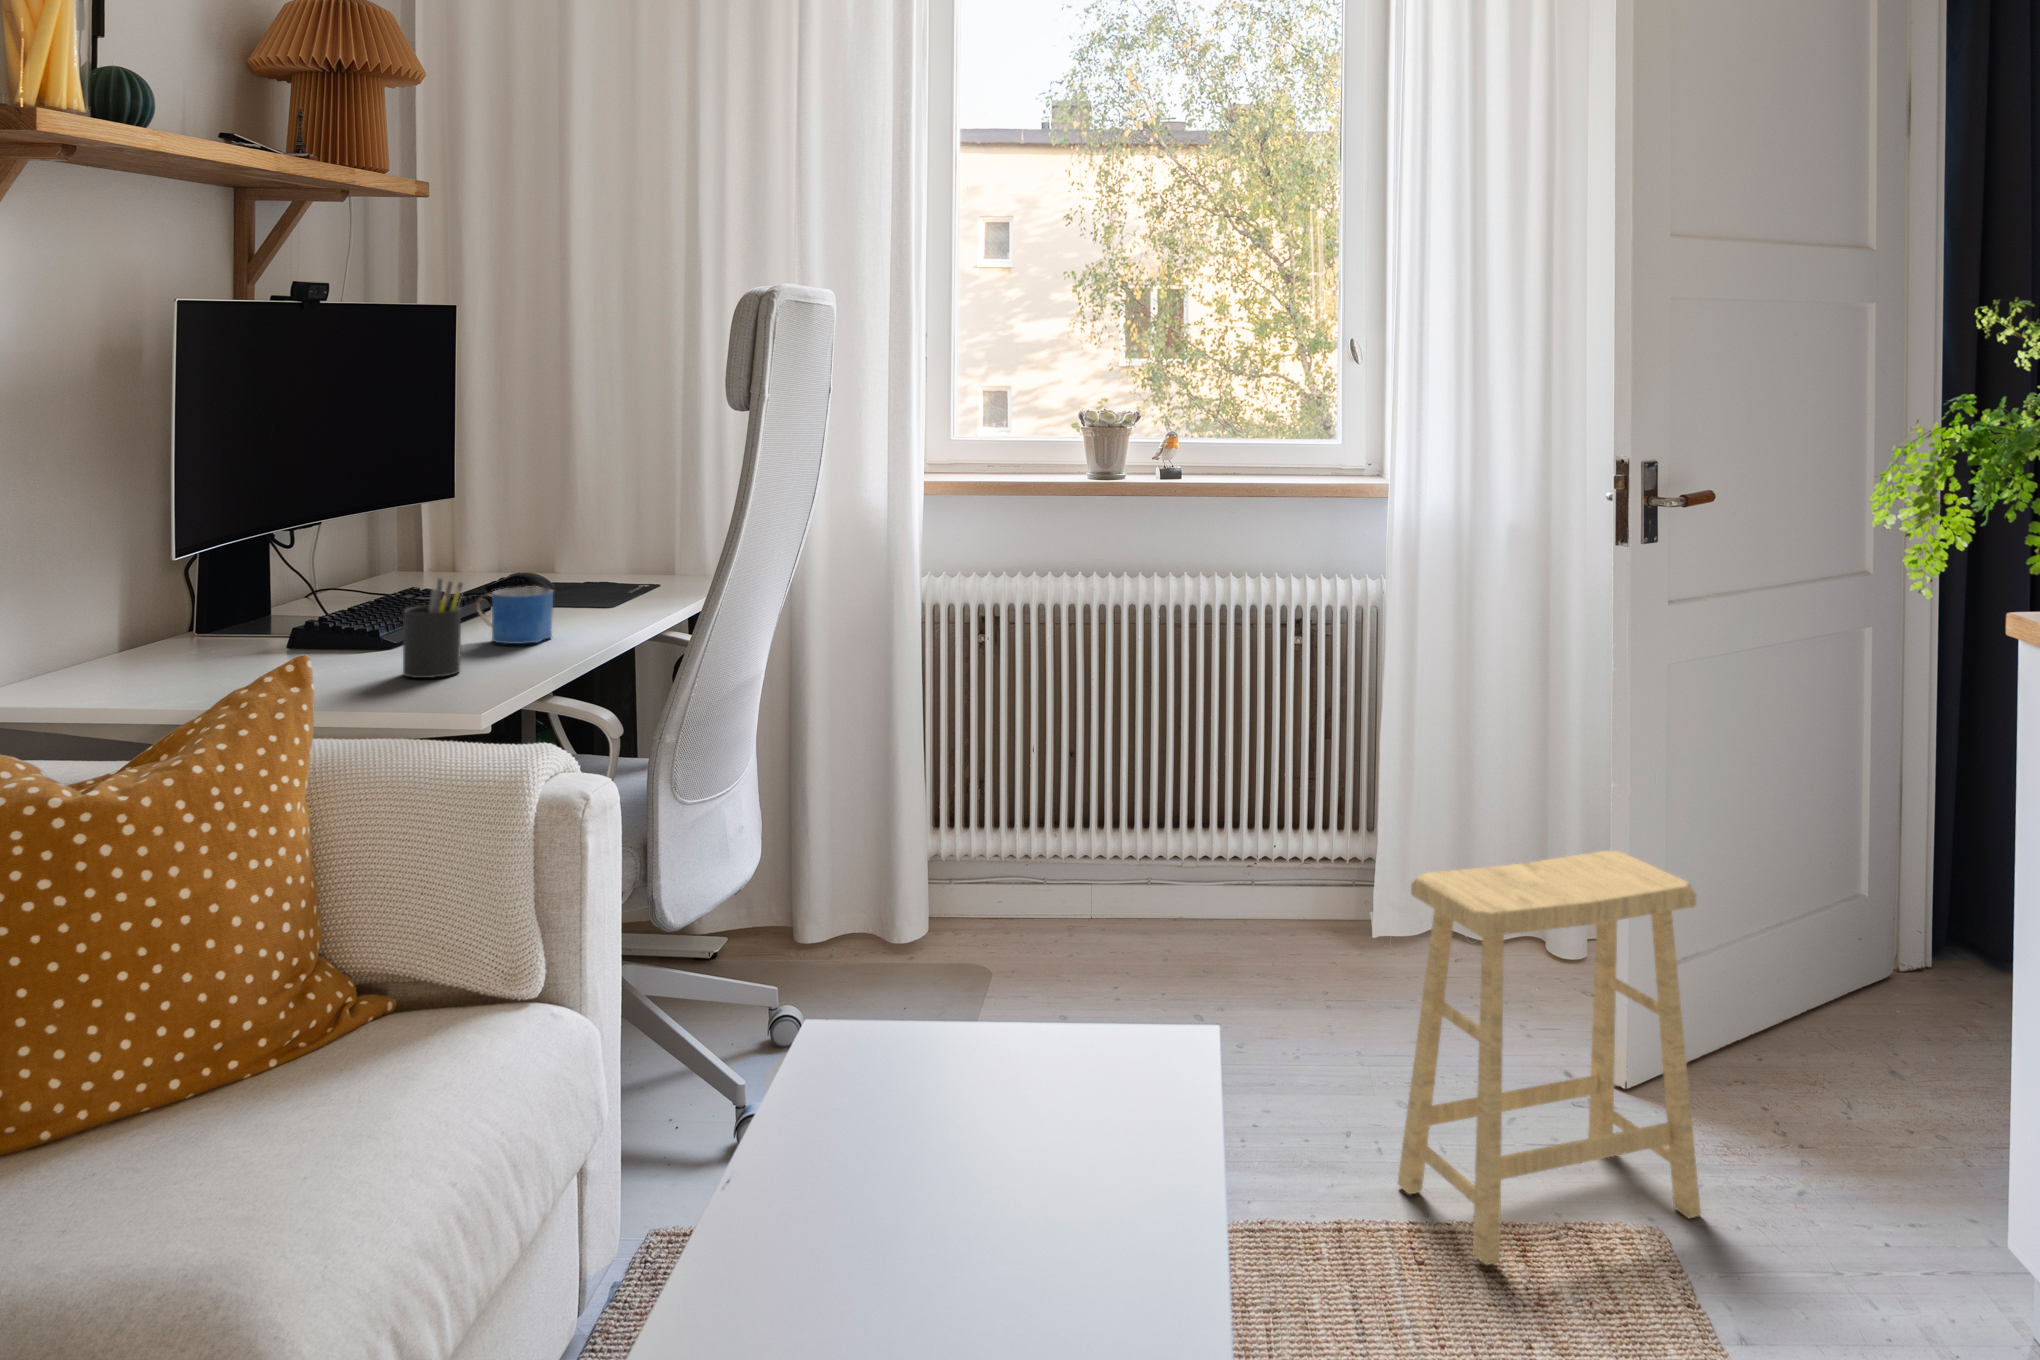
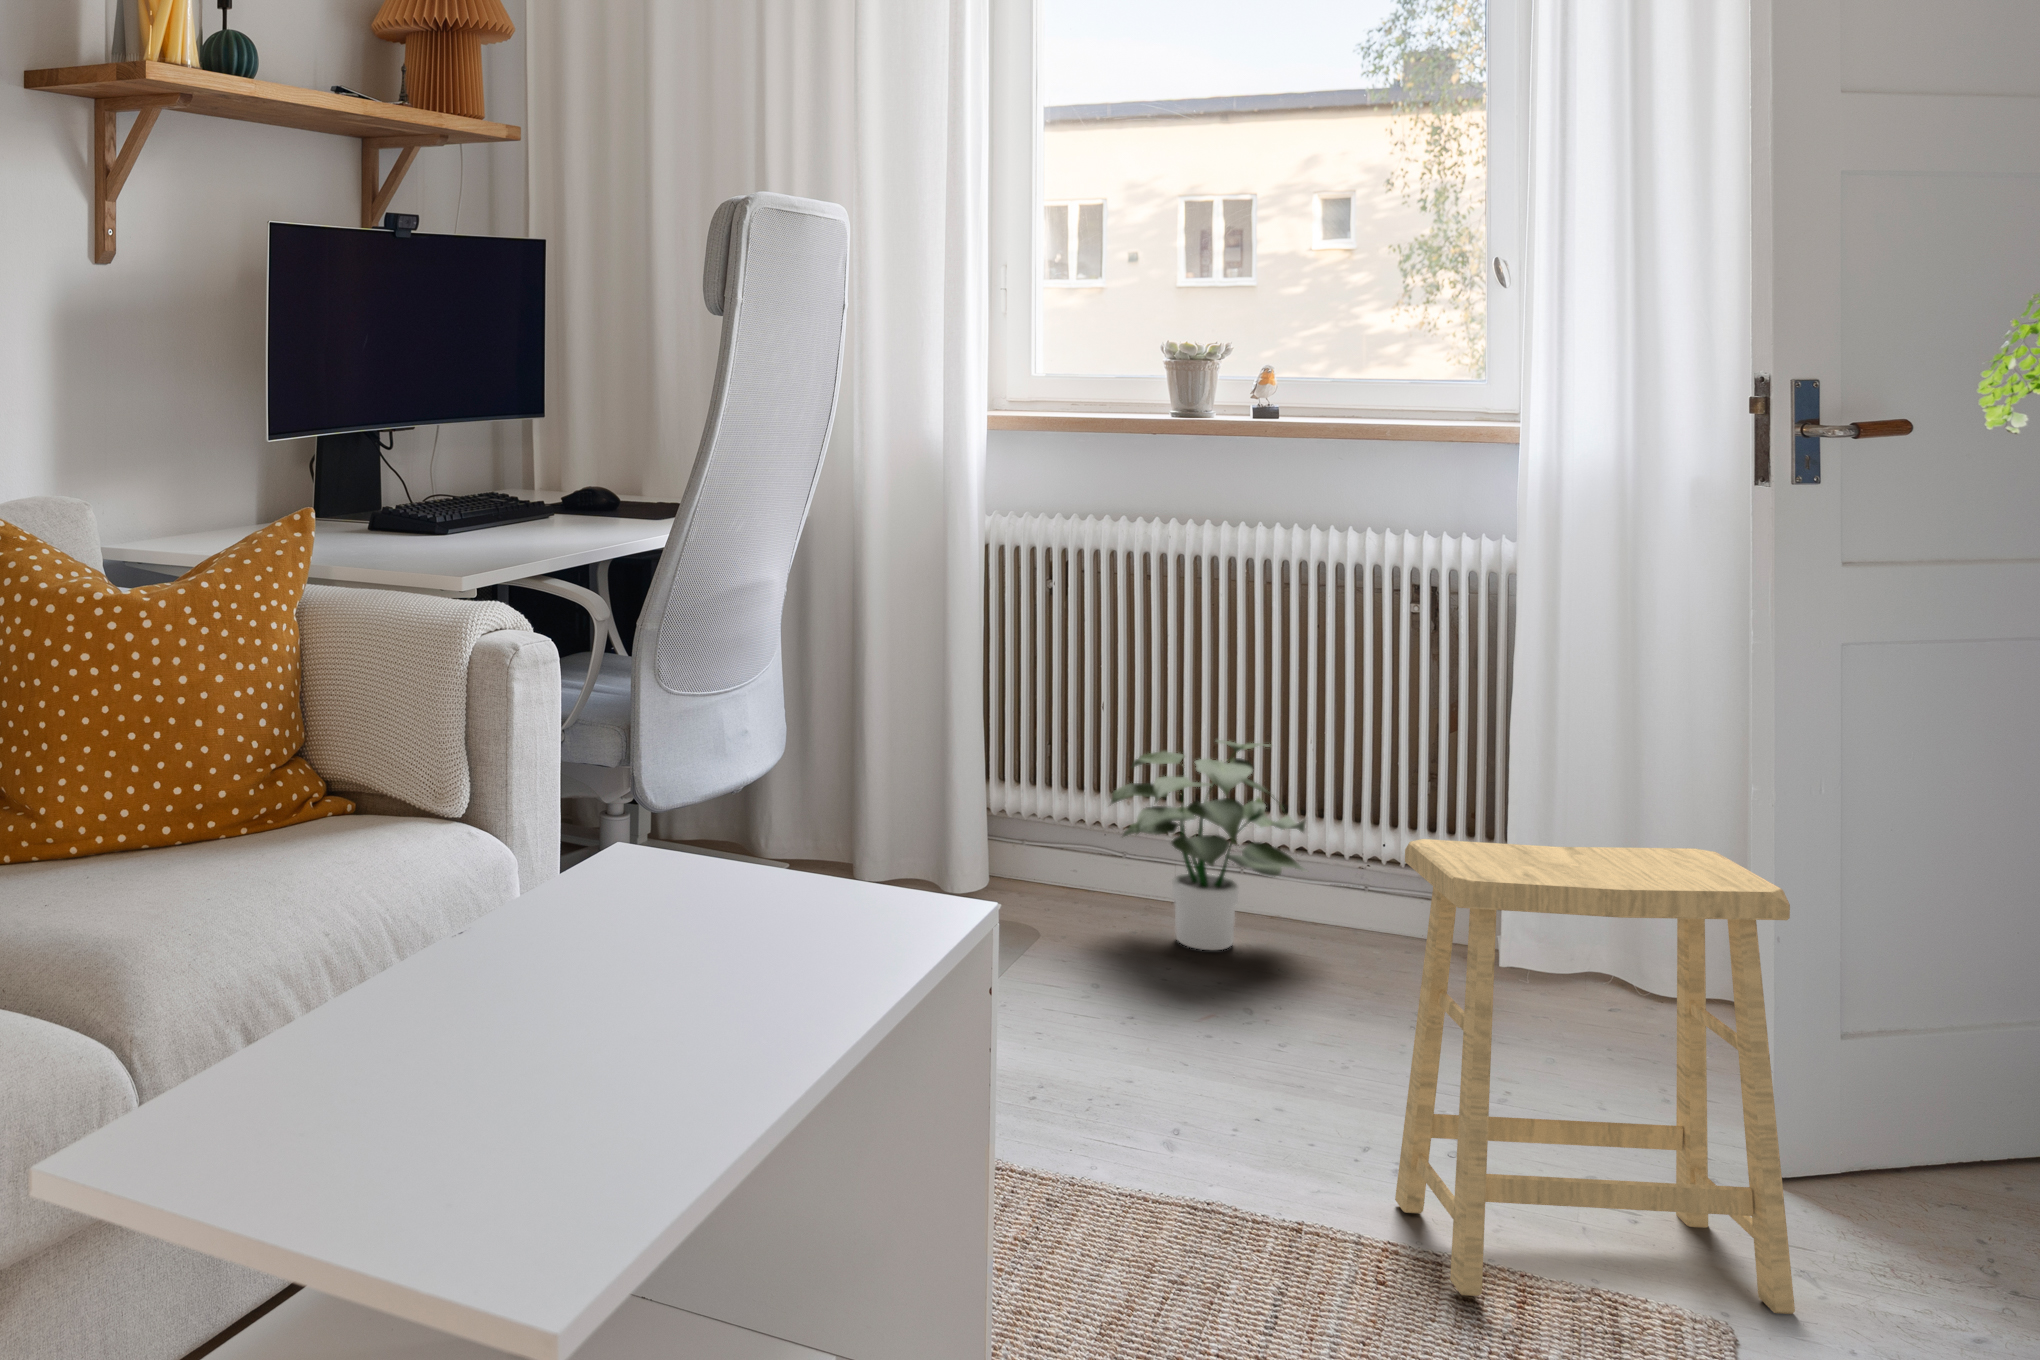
pen holder: present [403,575,469,678] -> none [435,460,492,556]
mug: present [476,586,553,644] -> none [517,490,582,540]
potted plant: none [1049,769,1227,962] -> present [1111,740,1305,950]

